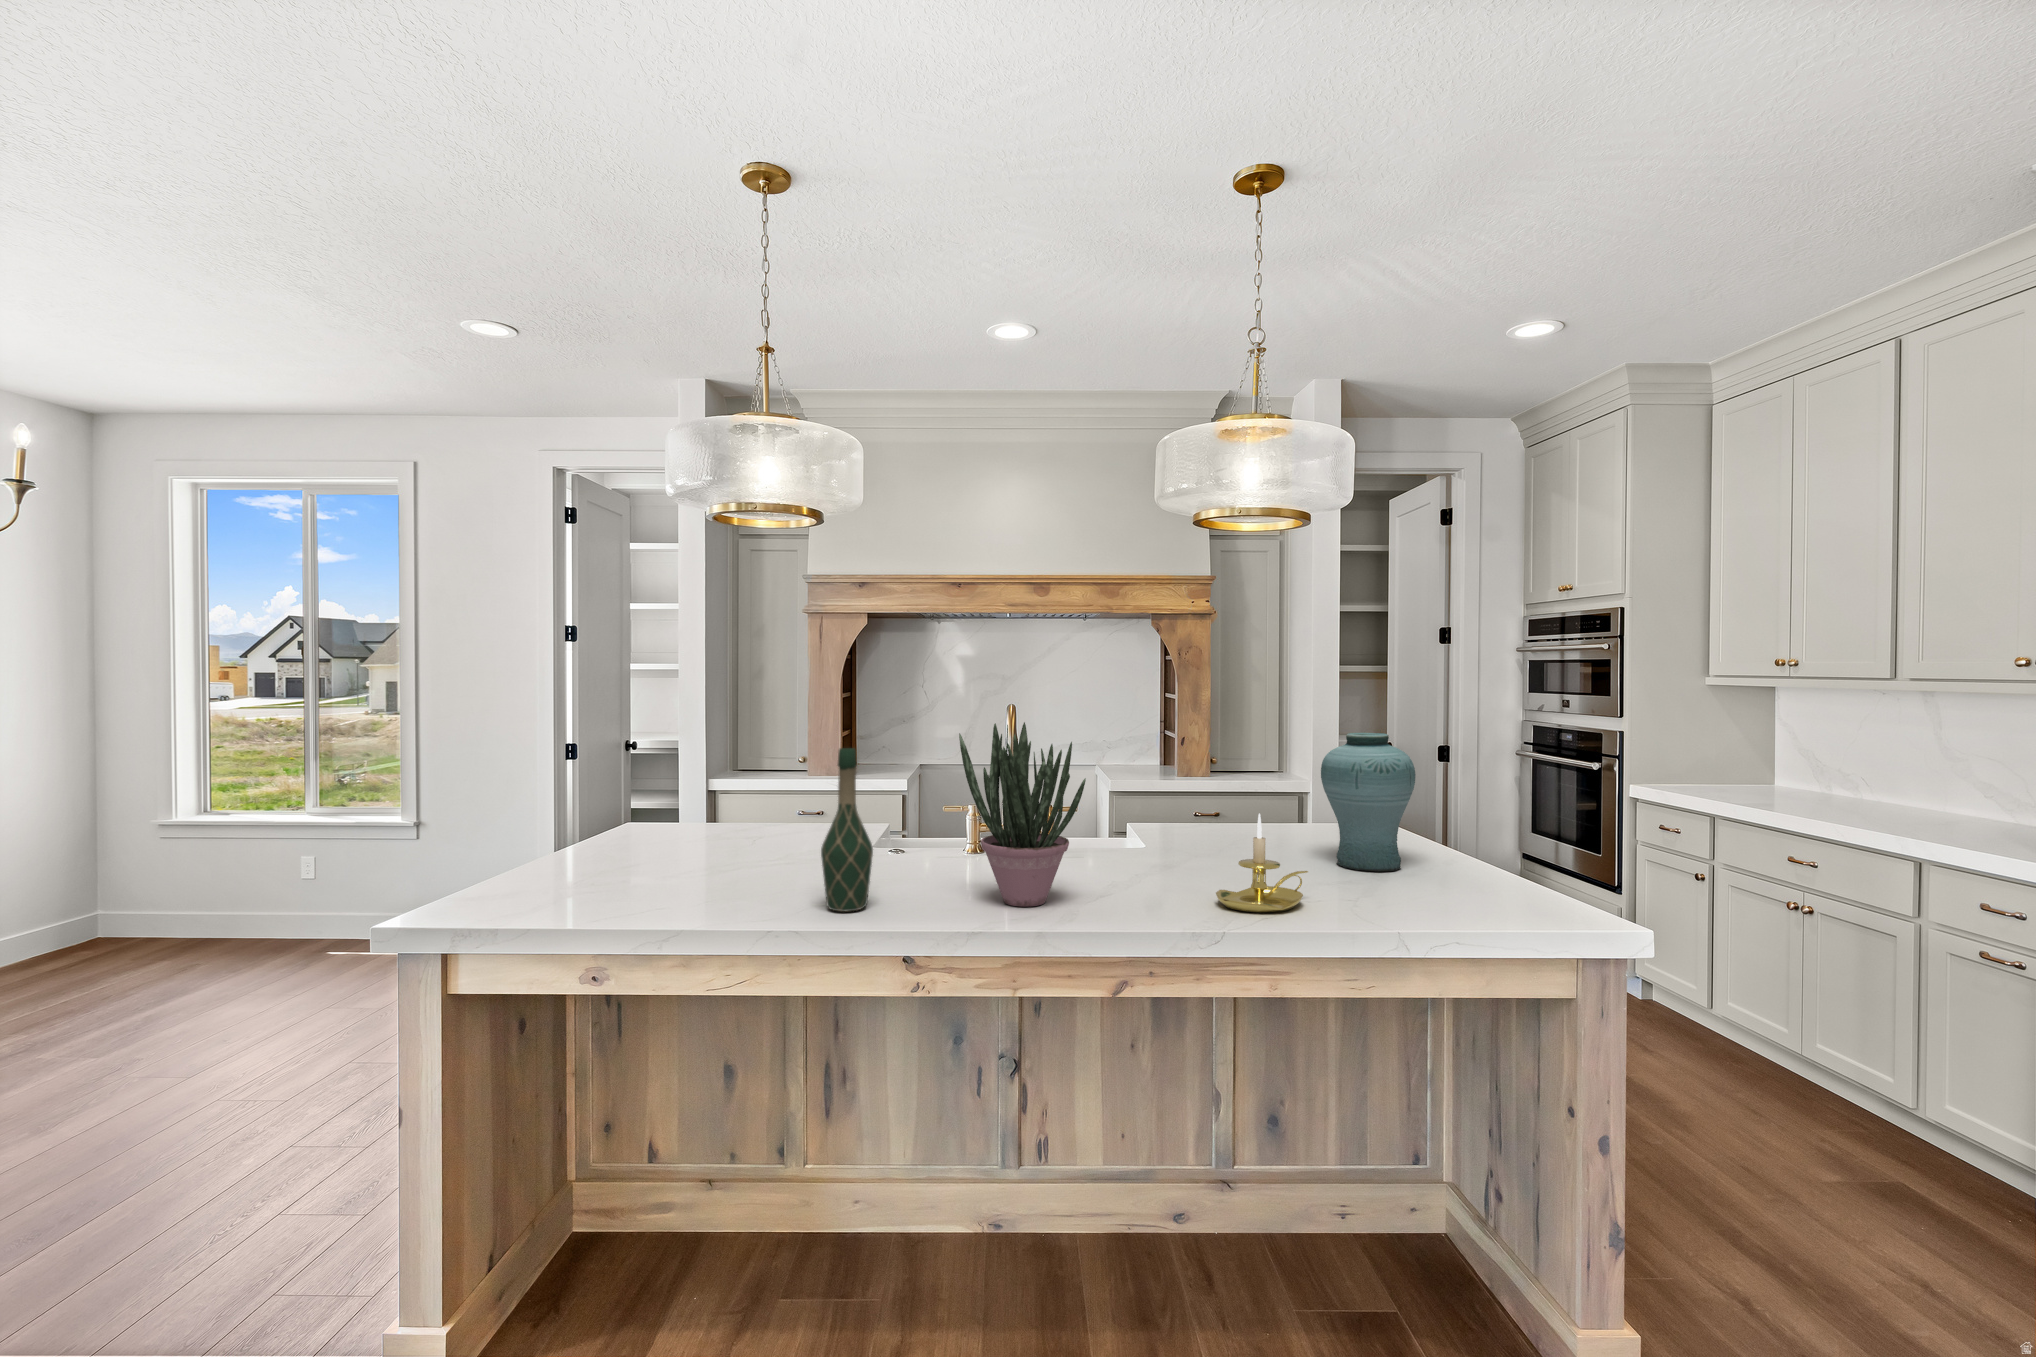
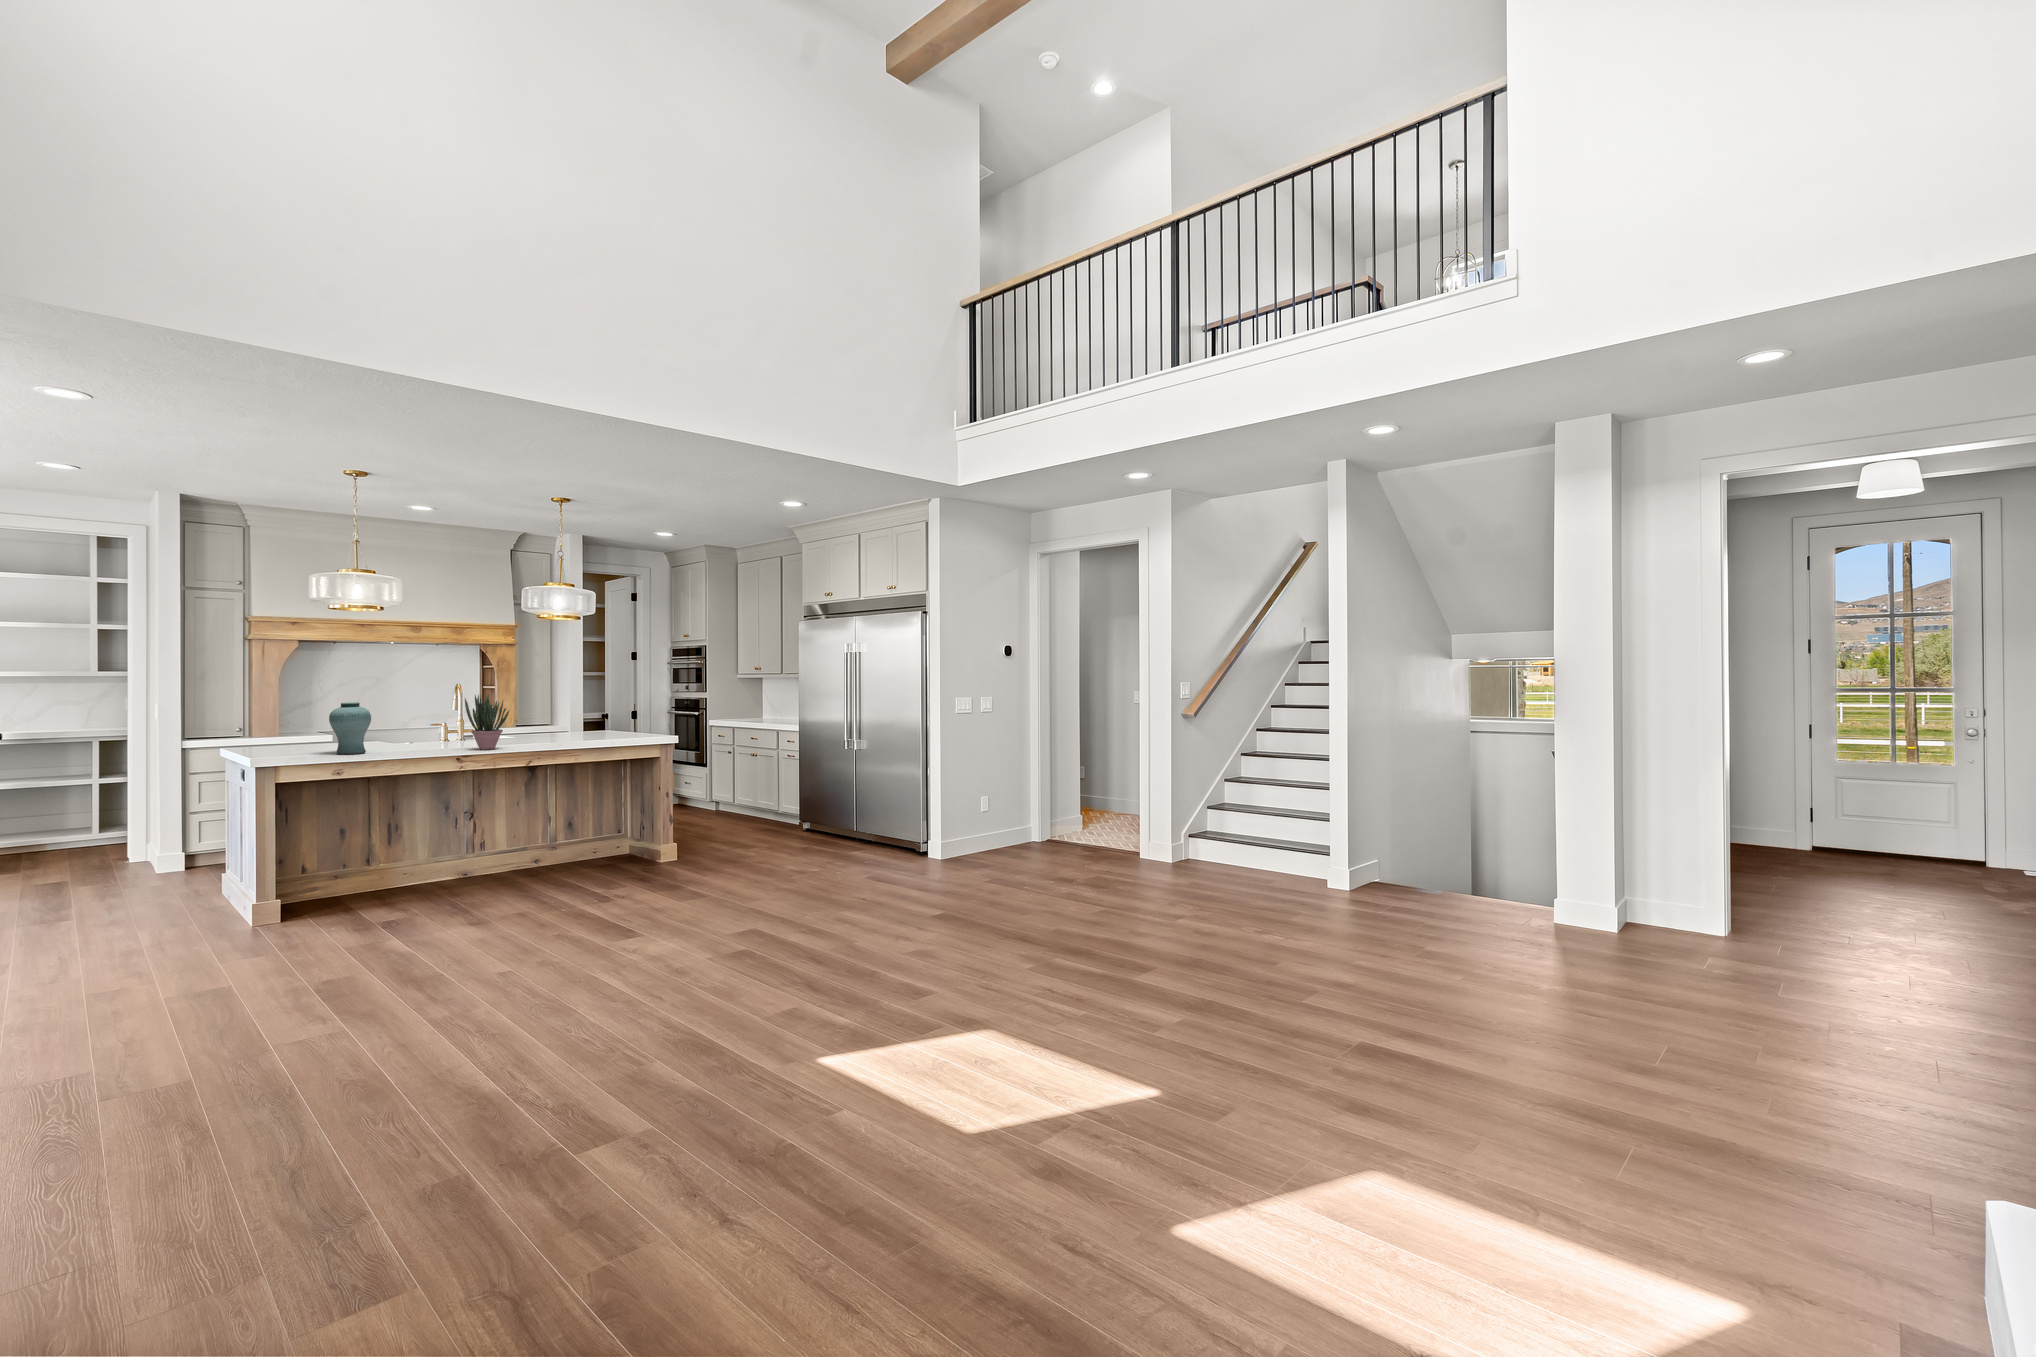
vase: present [1321,733,1416,871] -> present [329,702,371,754]
wine bottle: present [821,748,873,912] -> none [417,703,436,754]
candle holder: present [1216,814,1308,912] -> none [550,719,579,746]

